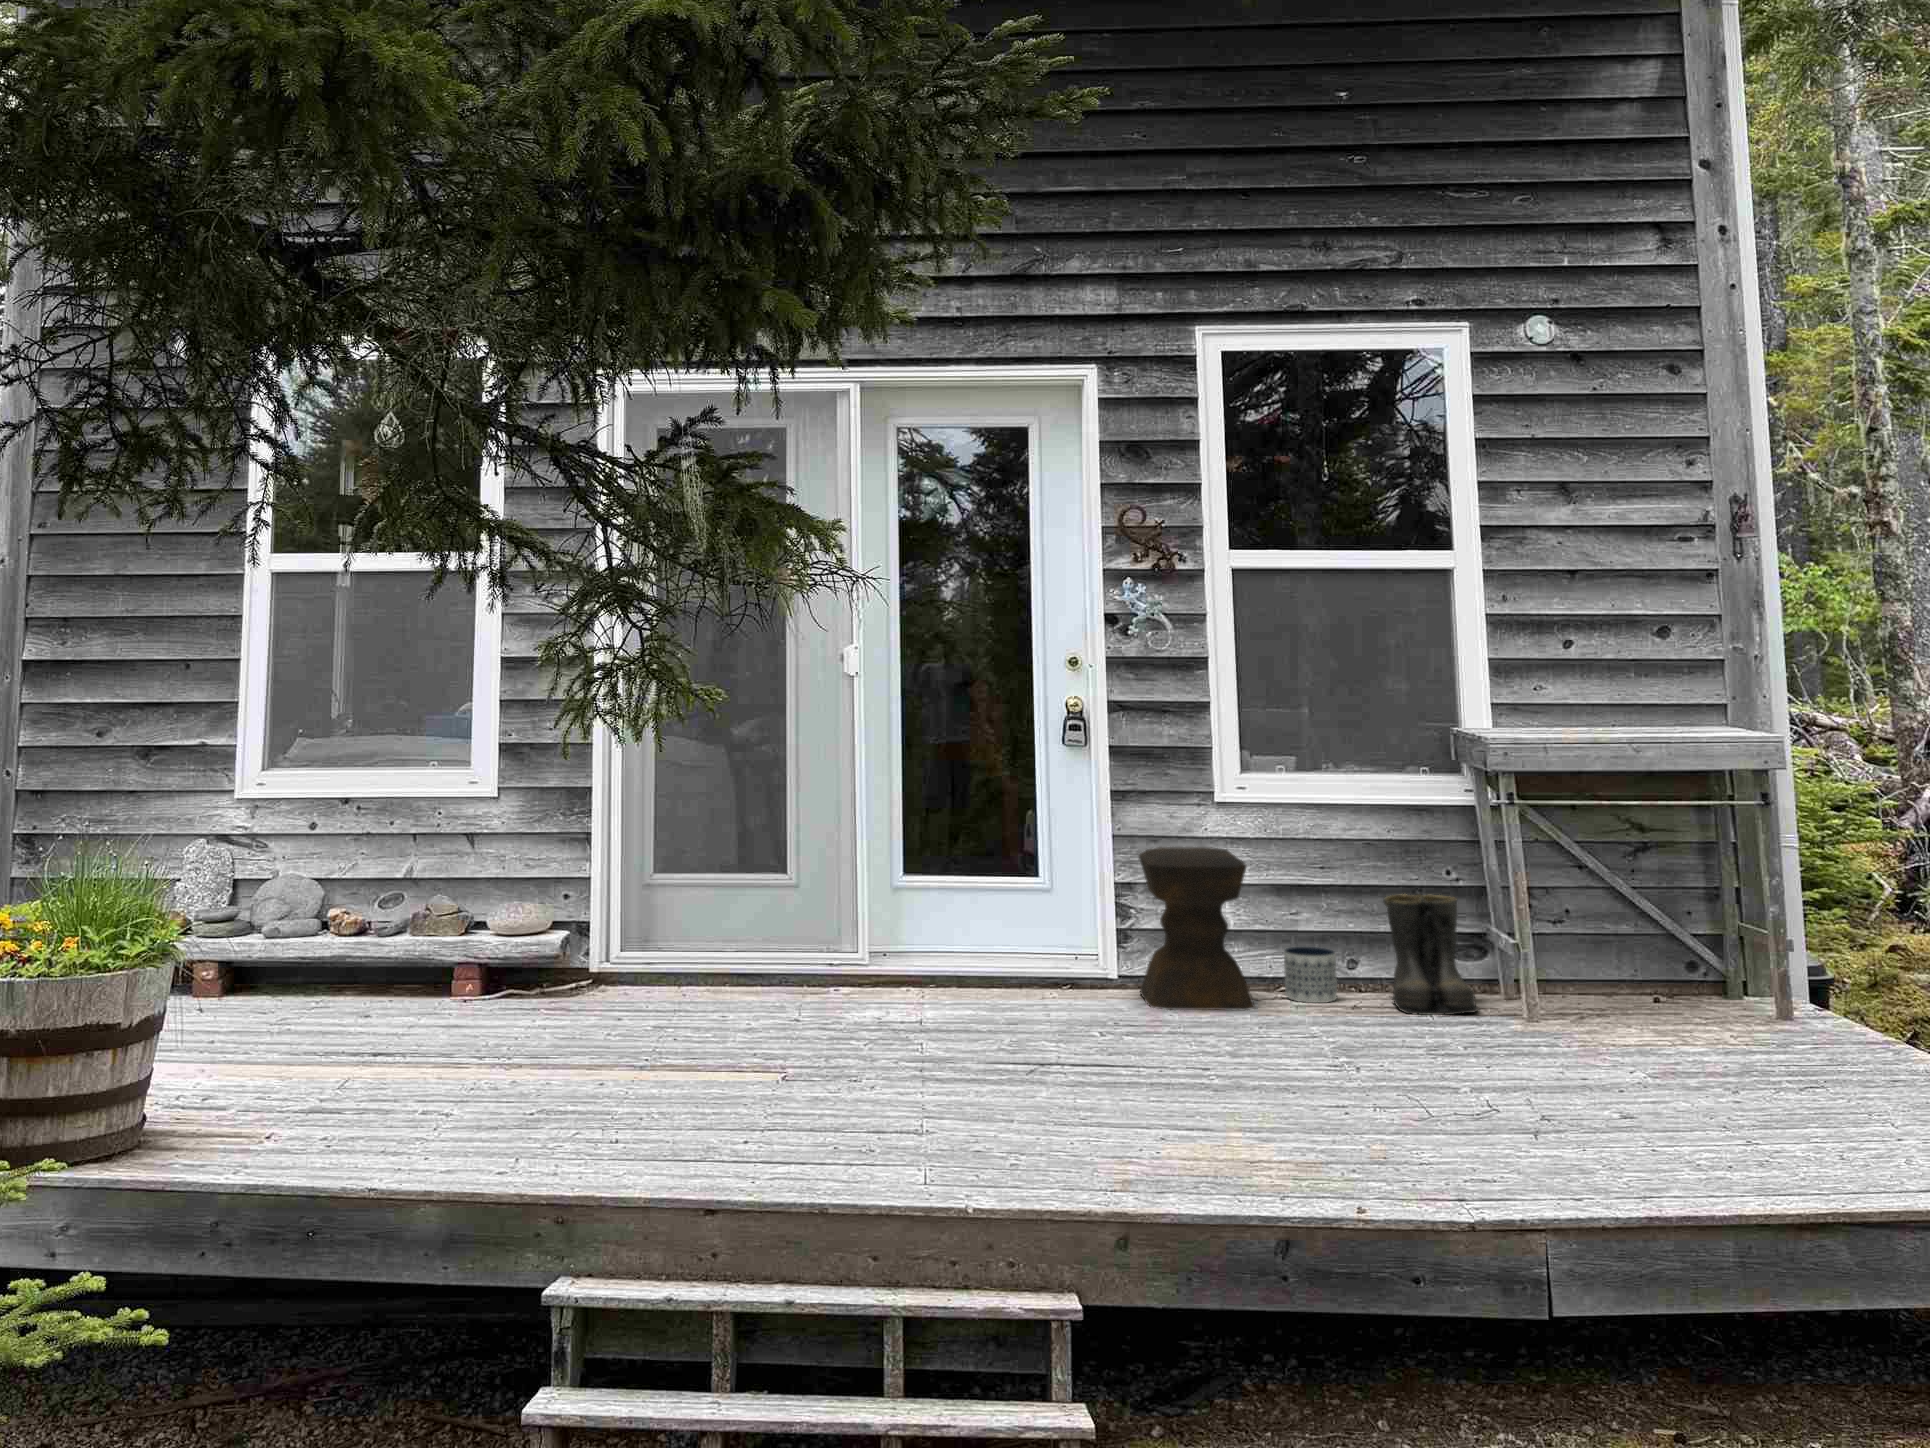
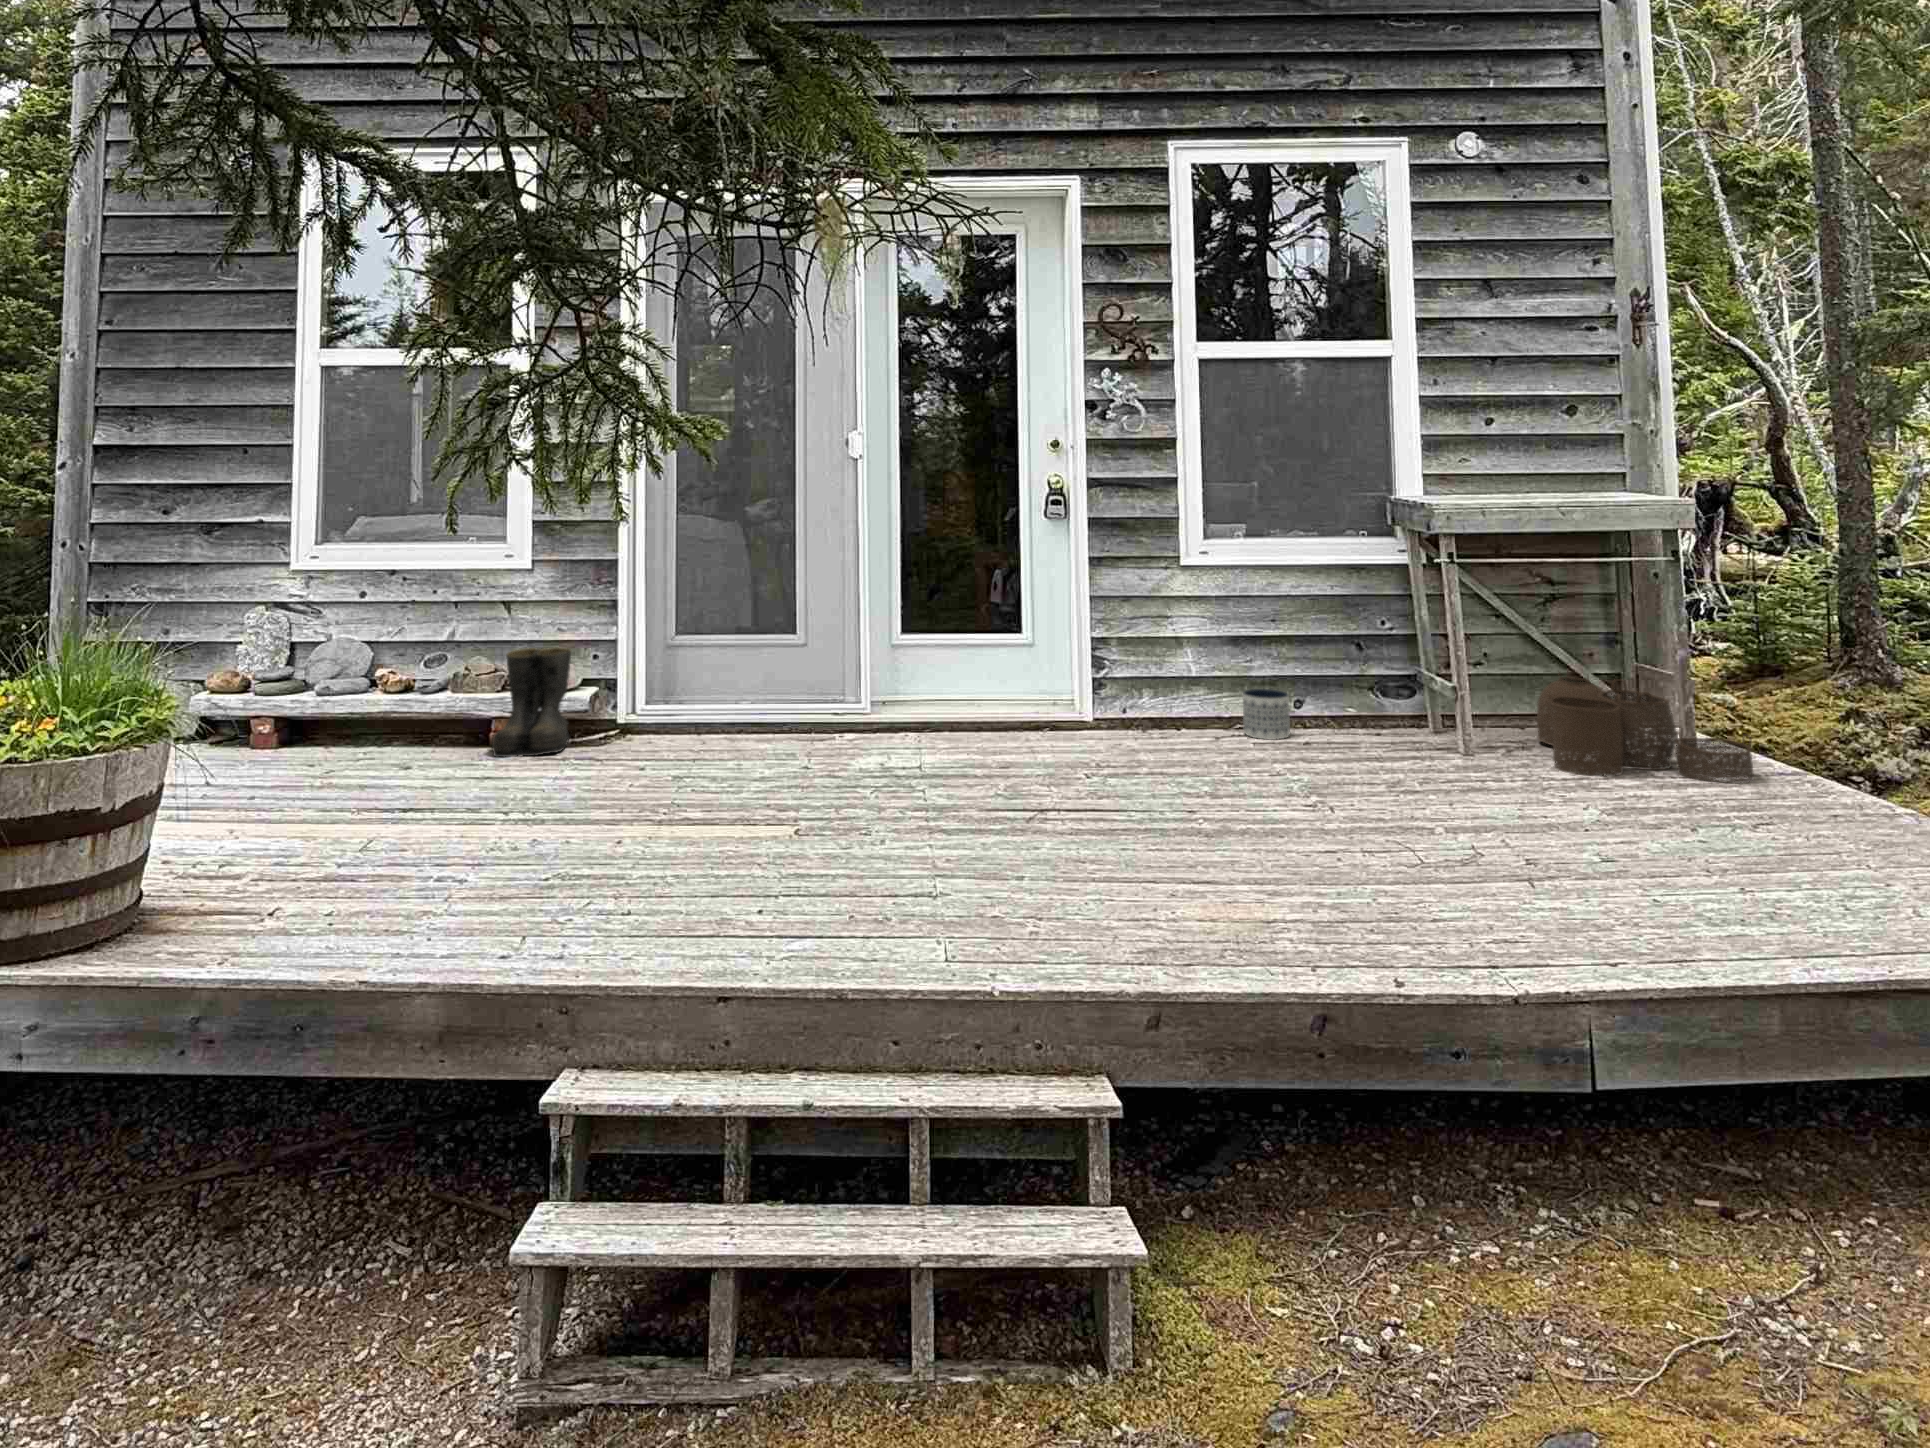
stool: present [1139,847,1255,1010] -> none [1115,604,1224,752]
boots: present [1383,894,1479,1015] -> present [492,648,571,757]
woven basket: none [1605,928,1827,1055] -> present [1537,672,1754,783]

